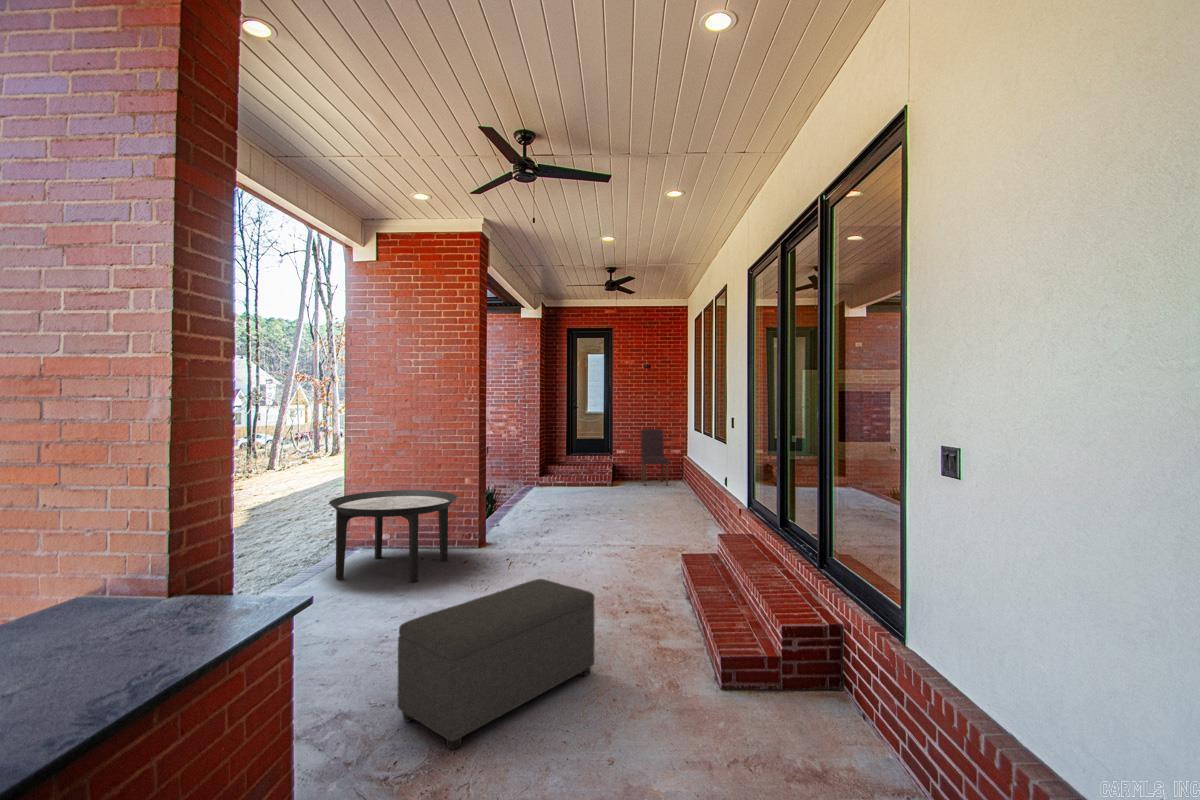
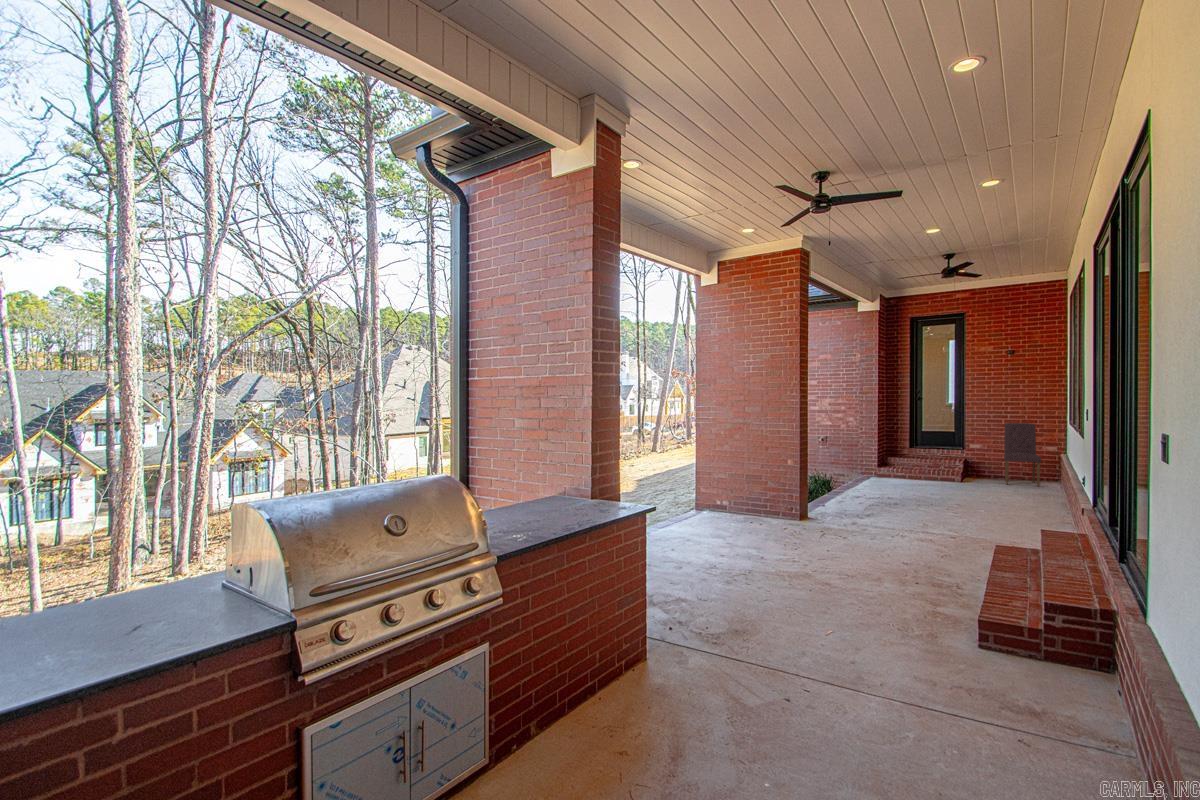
round table: present [329,490,457,582] -> none [683,464,778,533]
ottoman: present [398,579,595,750] -> none [711,533,863,624]

